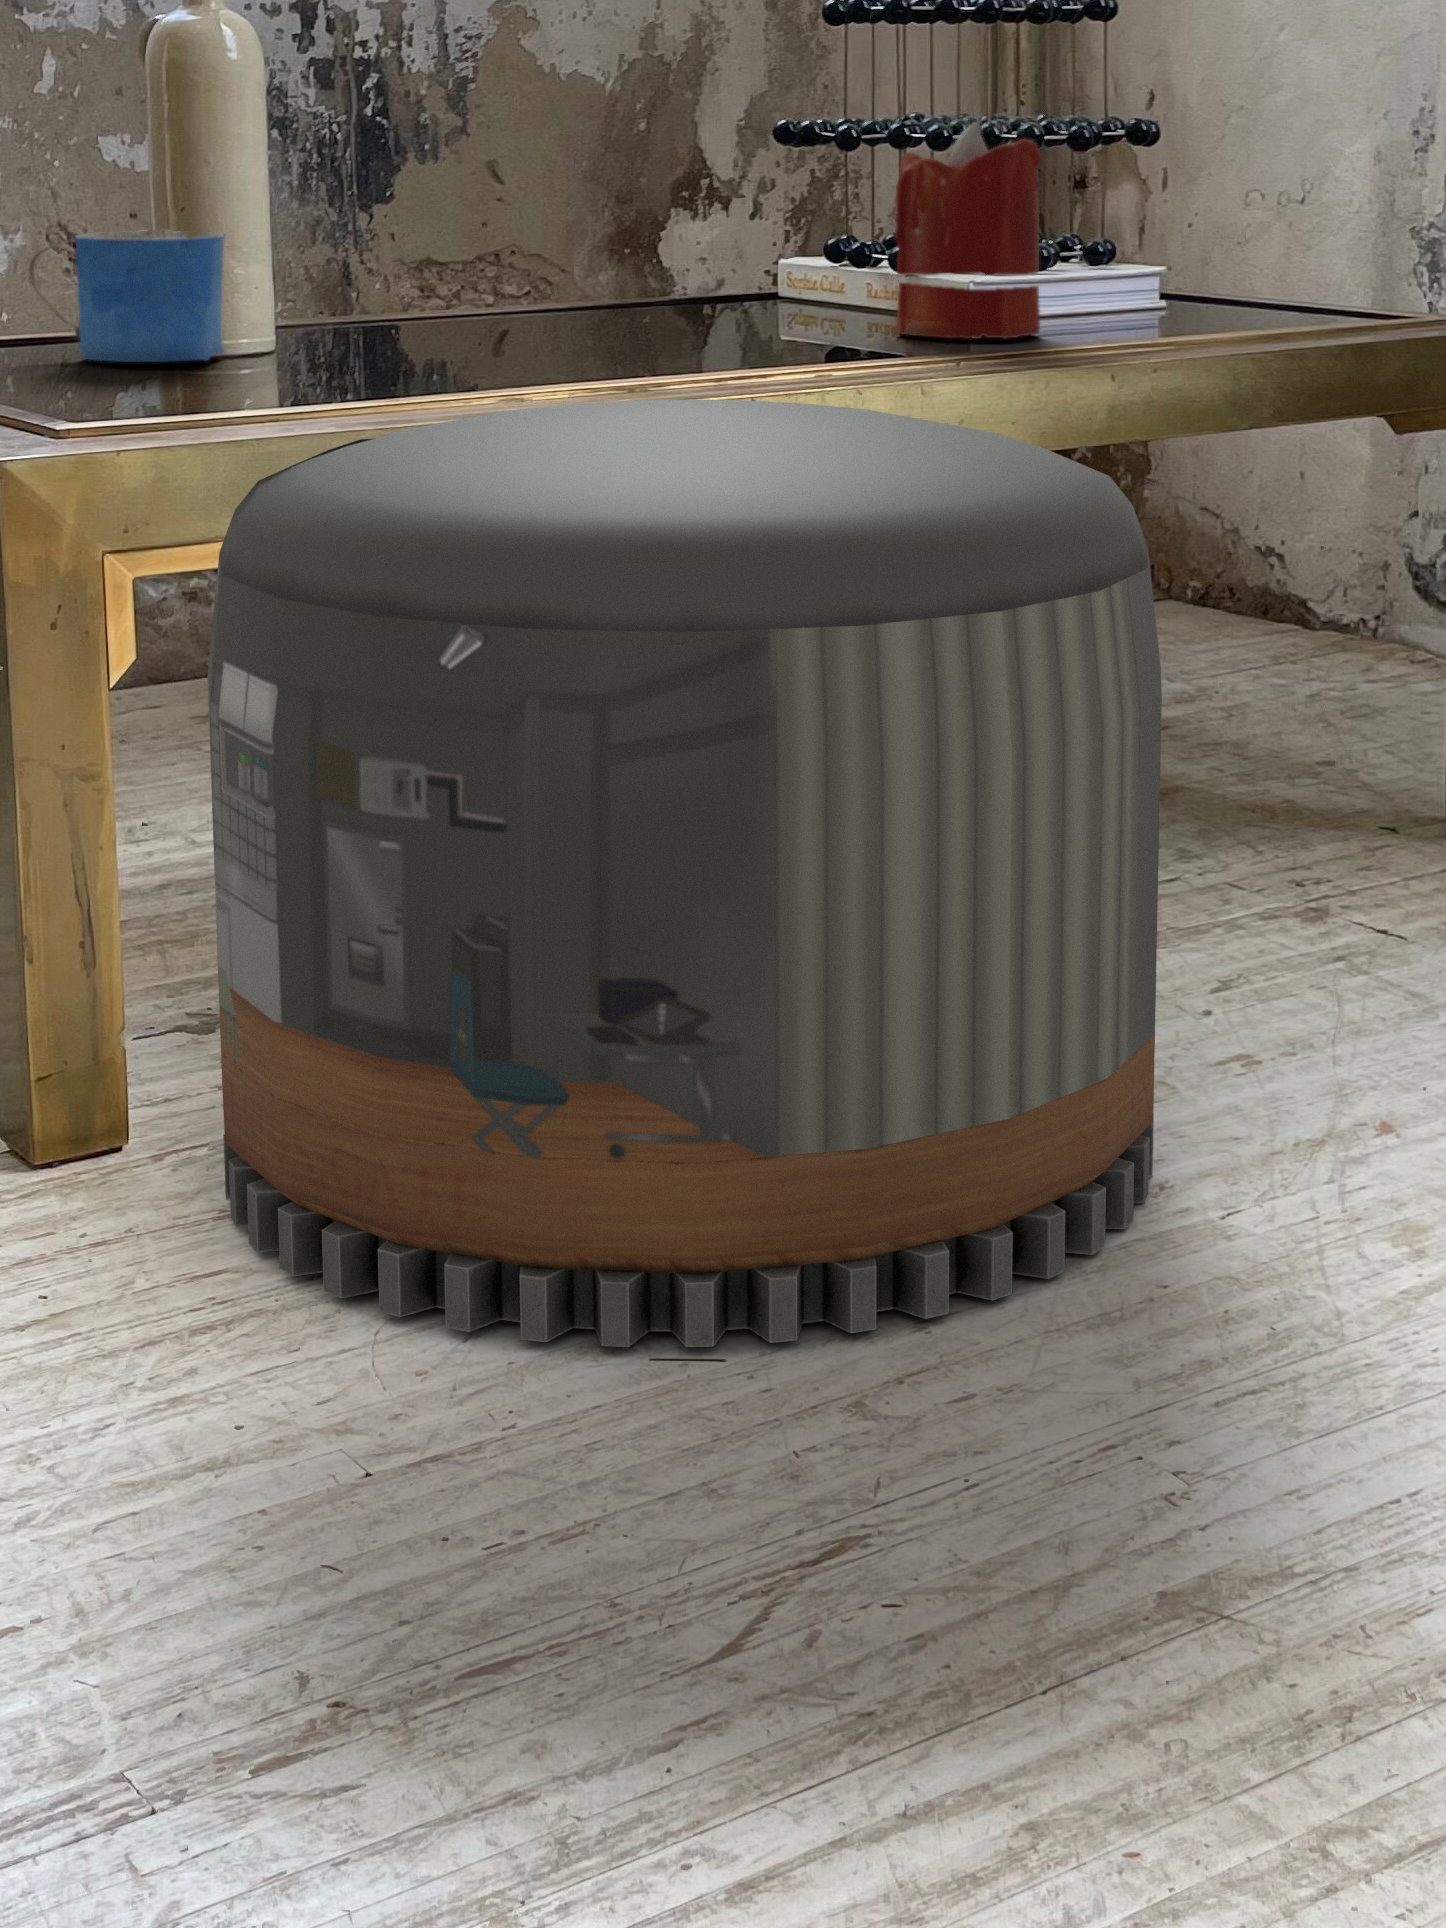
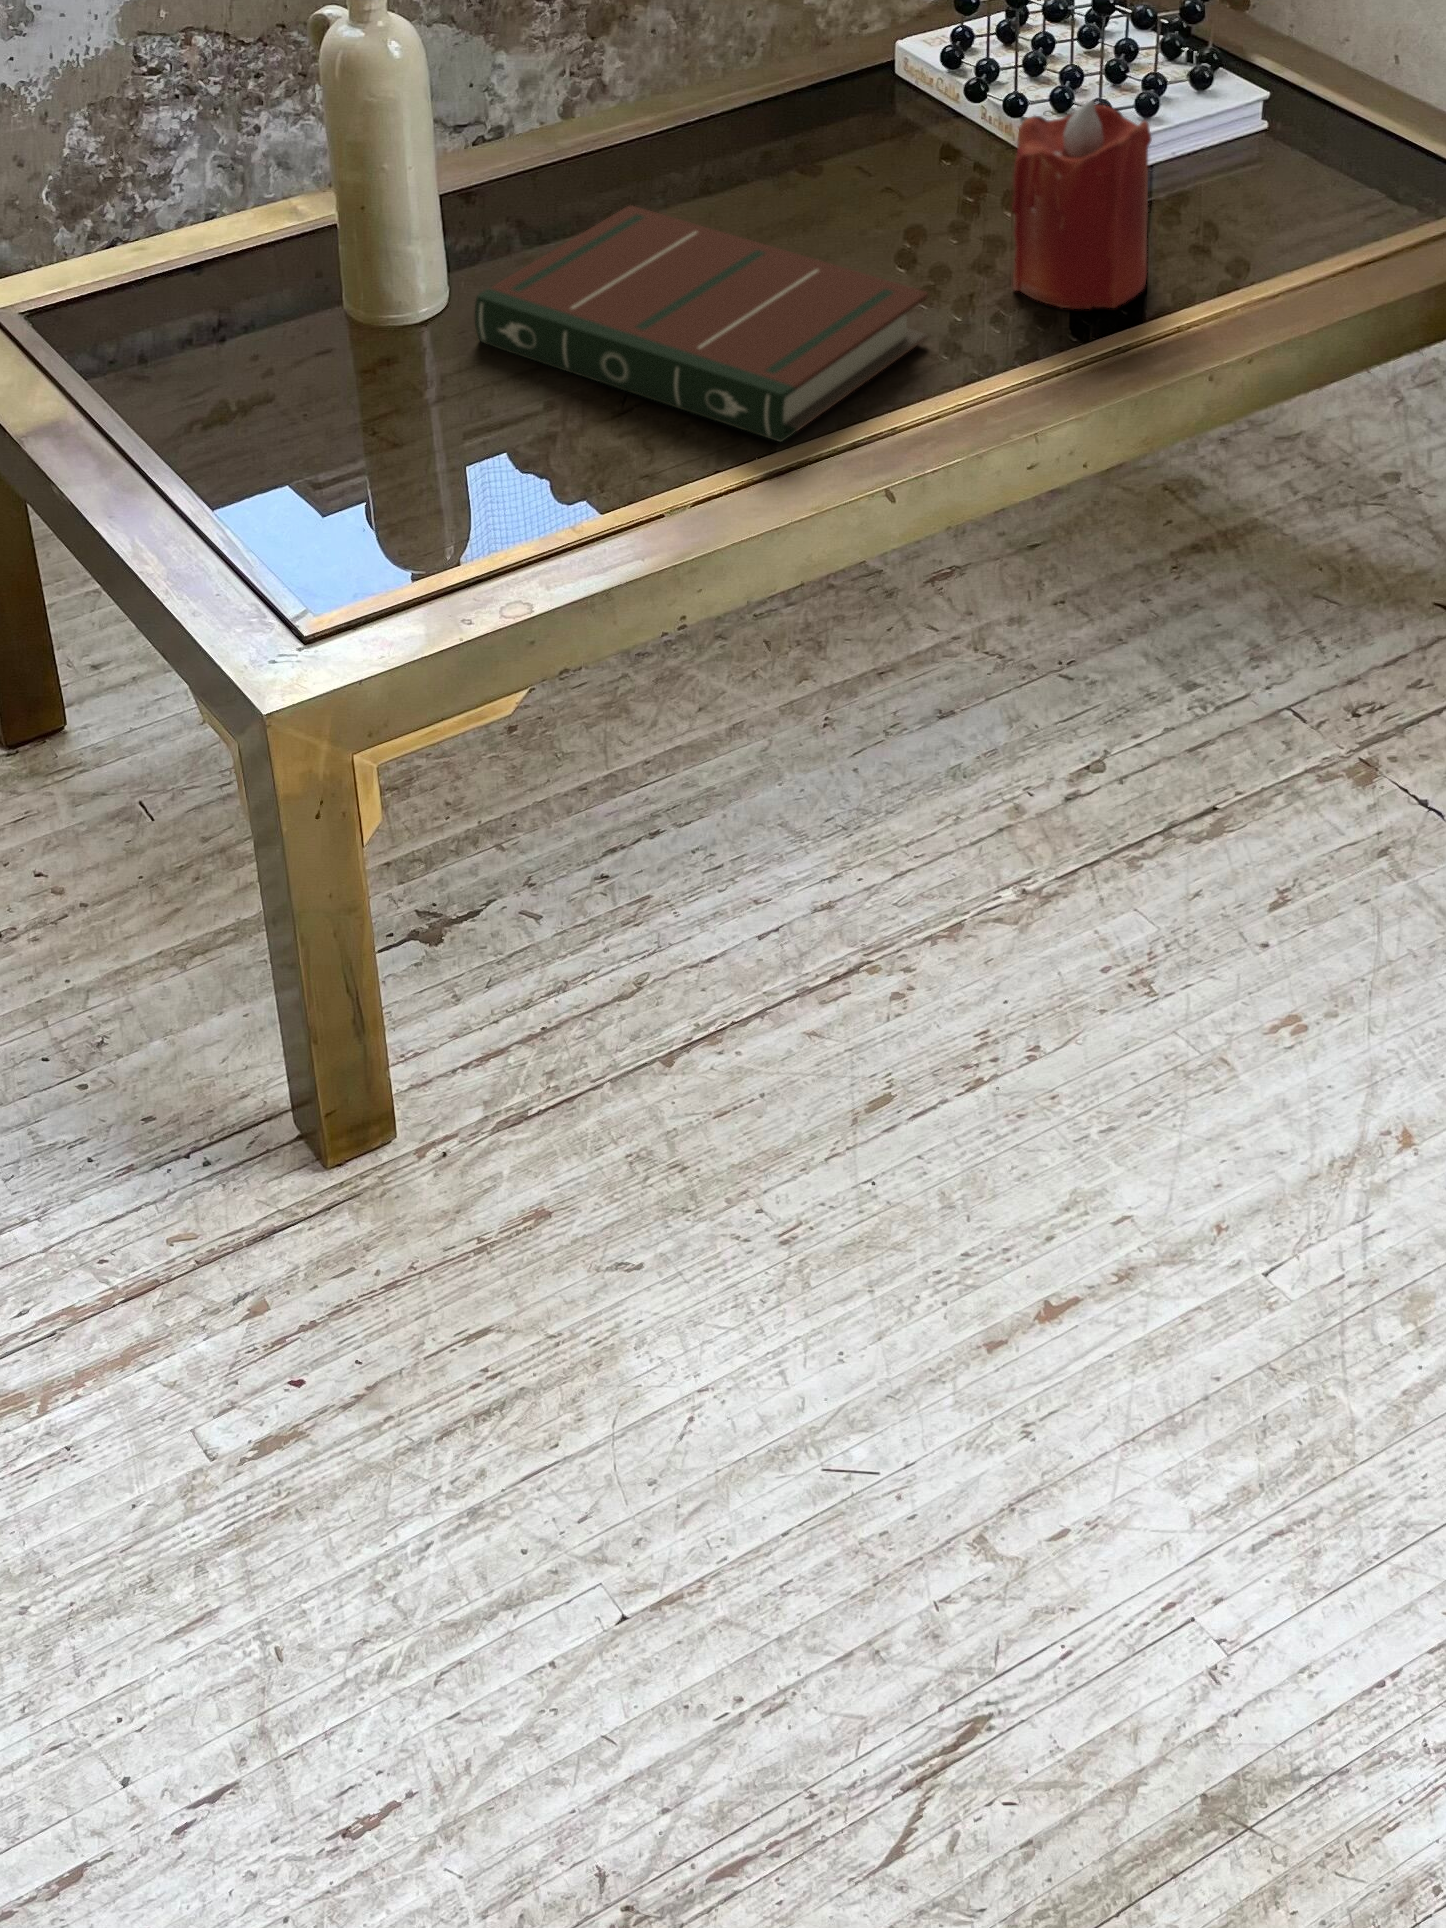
mug: present [29,230,225,362] -> none [244,314,416,470]
book: none [302,268,804,361] -> present [475,206,928,442]
pouf: present [207,399,1162,1347] -> none [446,551,1239,1475]

